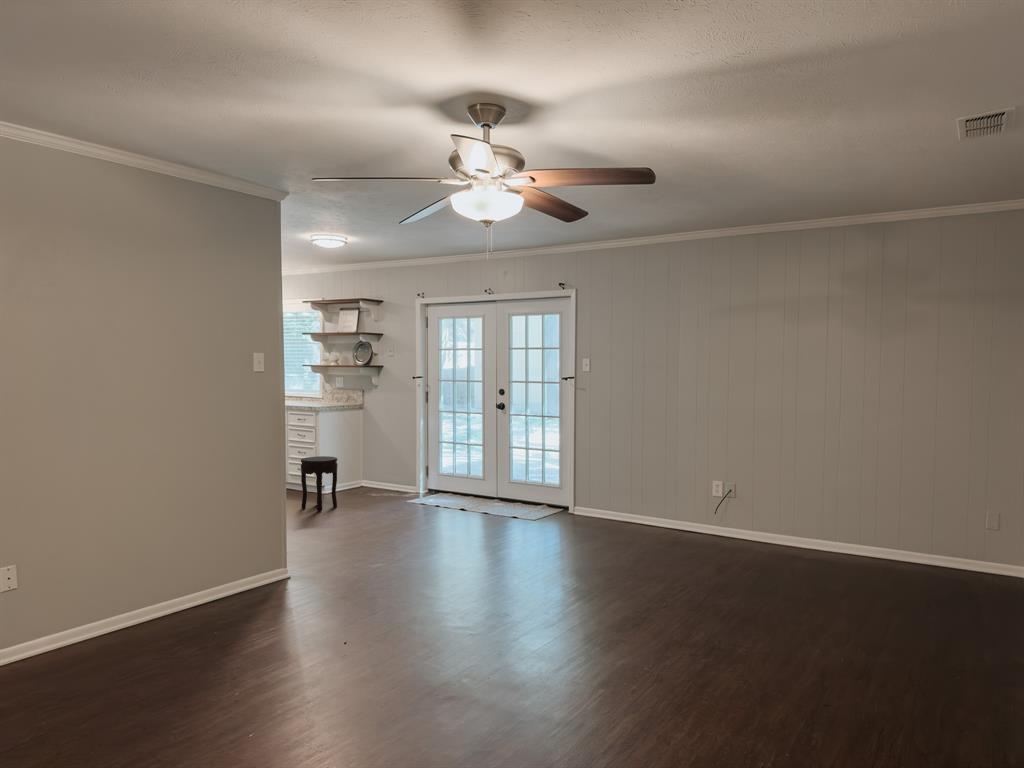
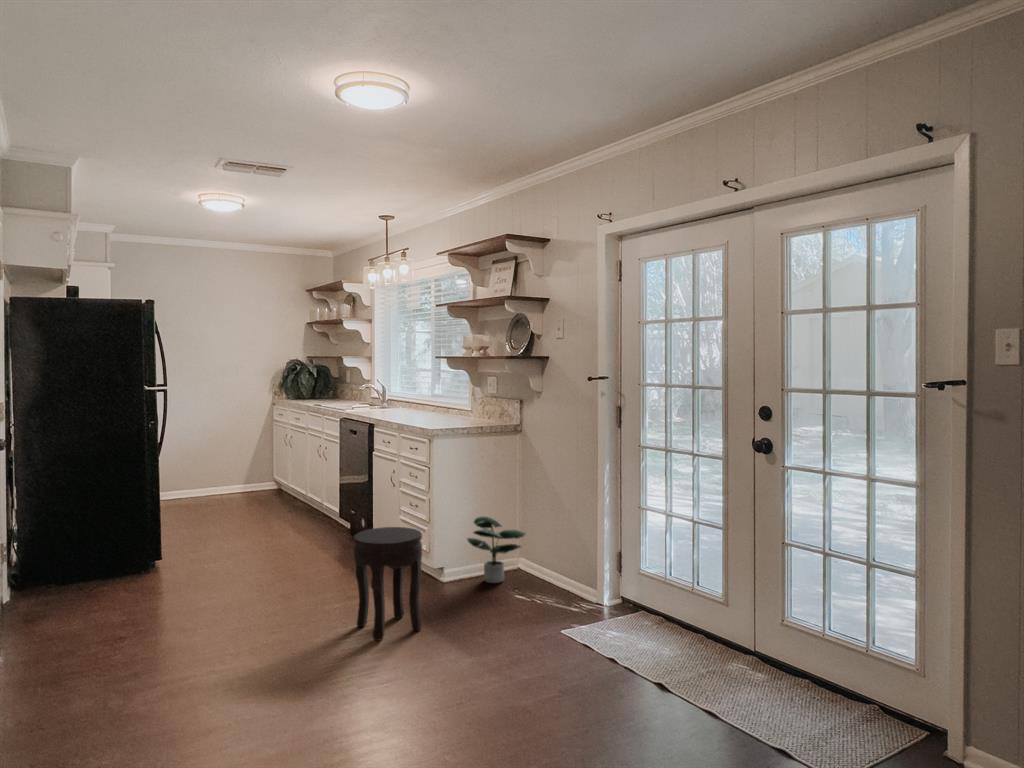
potted plant: none [339,456,372,491] -> present [467,517,526,583]

